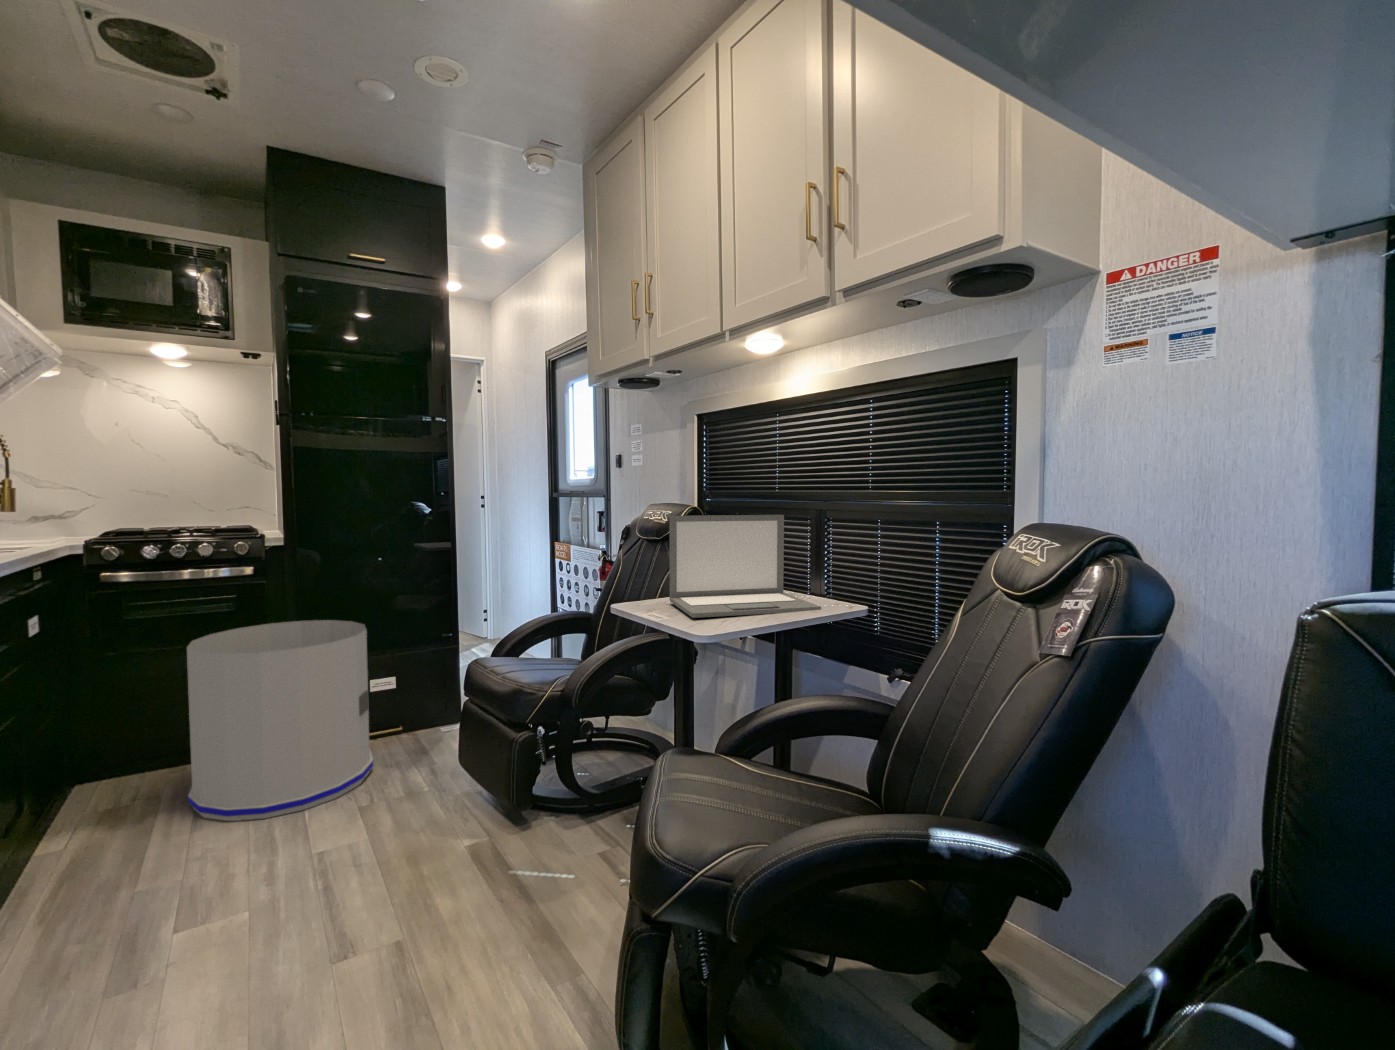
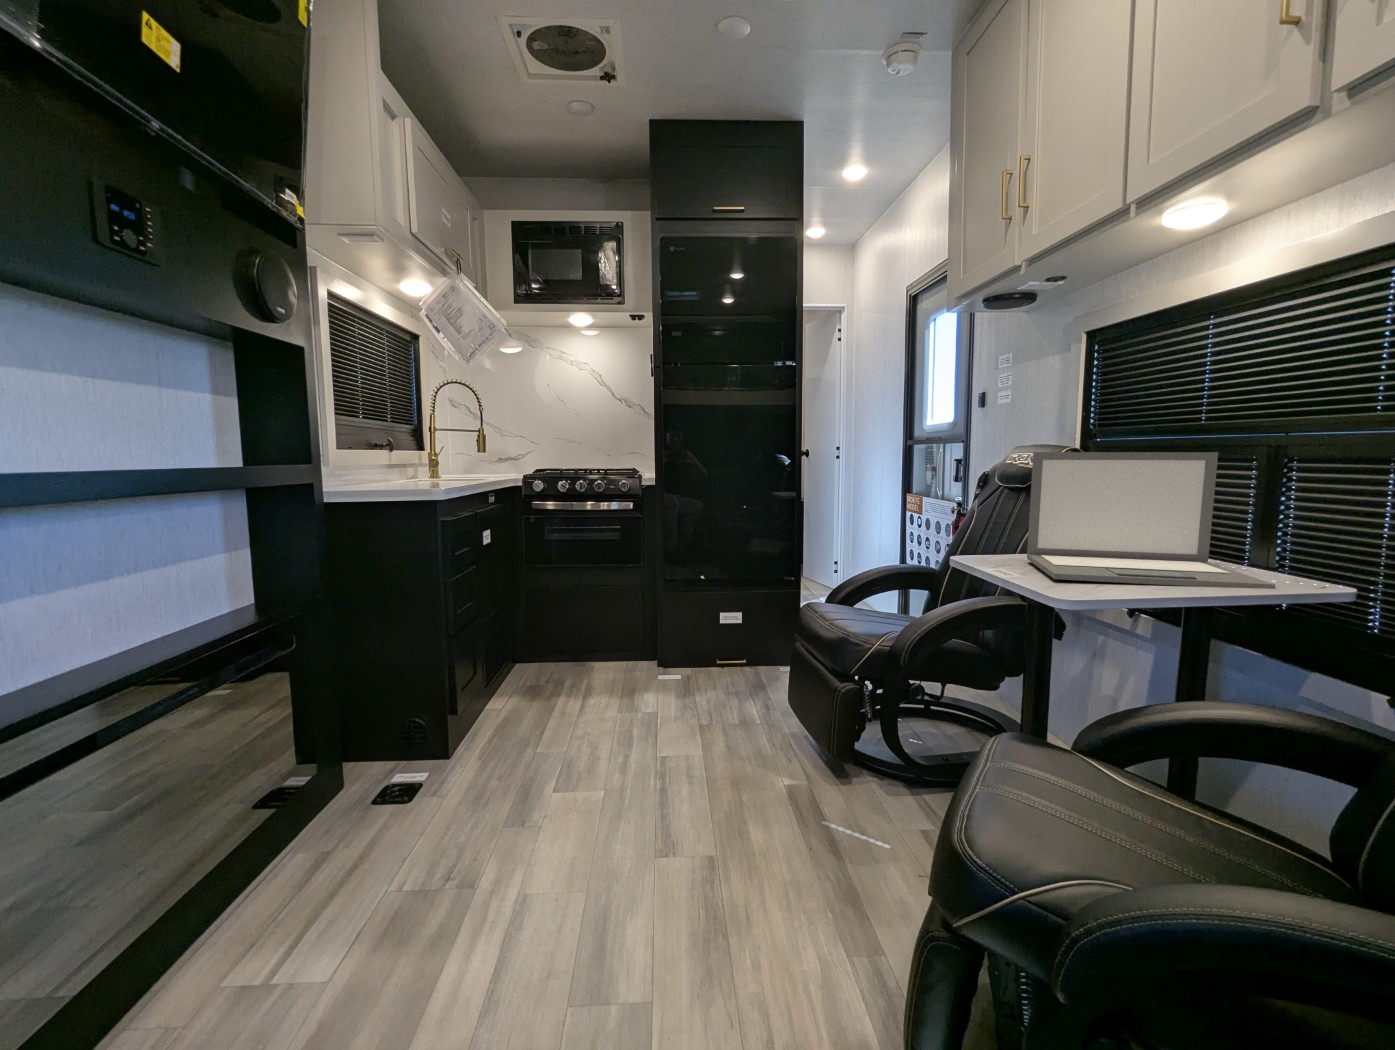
trash can: present [187,620,373,821] -> none [584,551,717,713]

